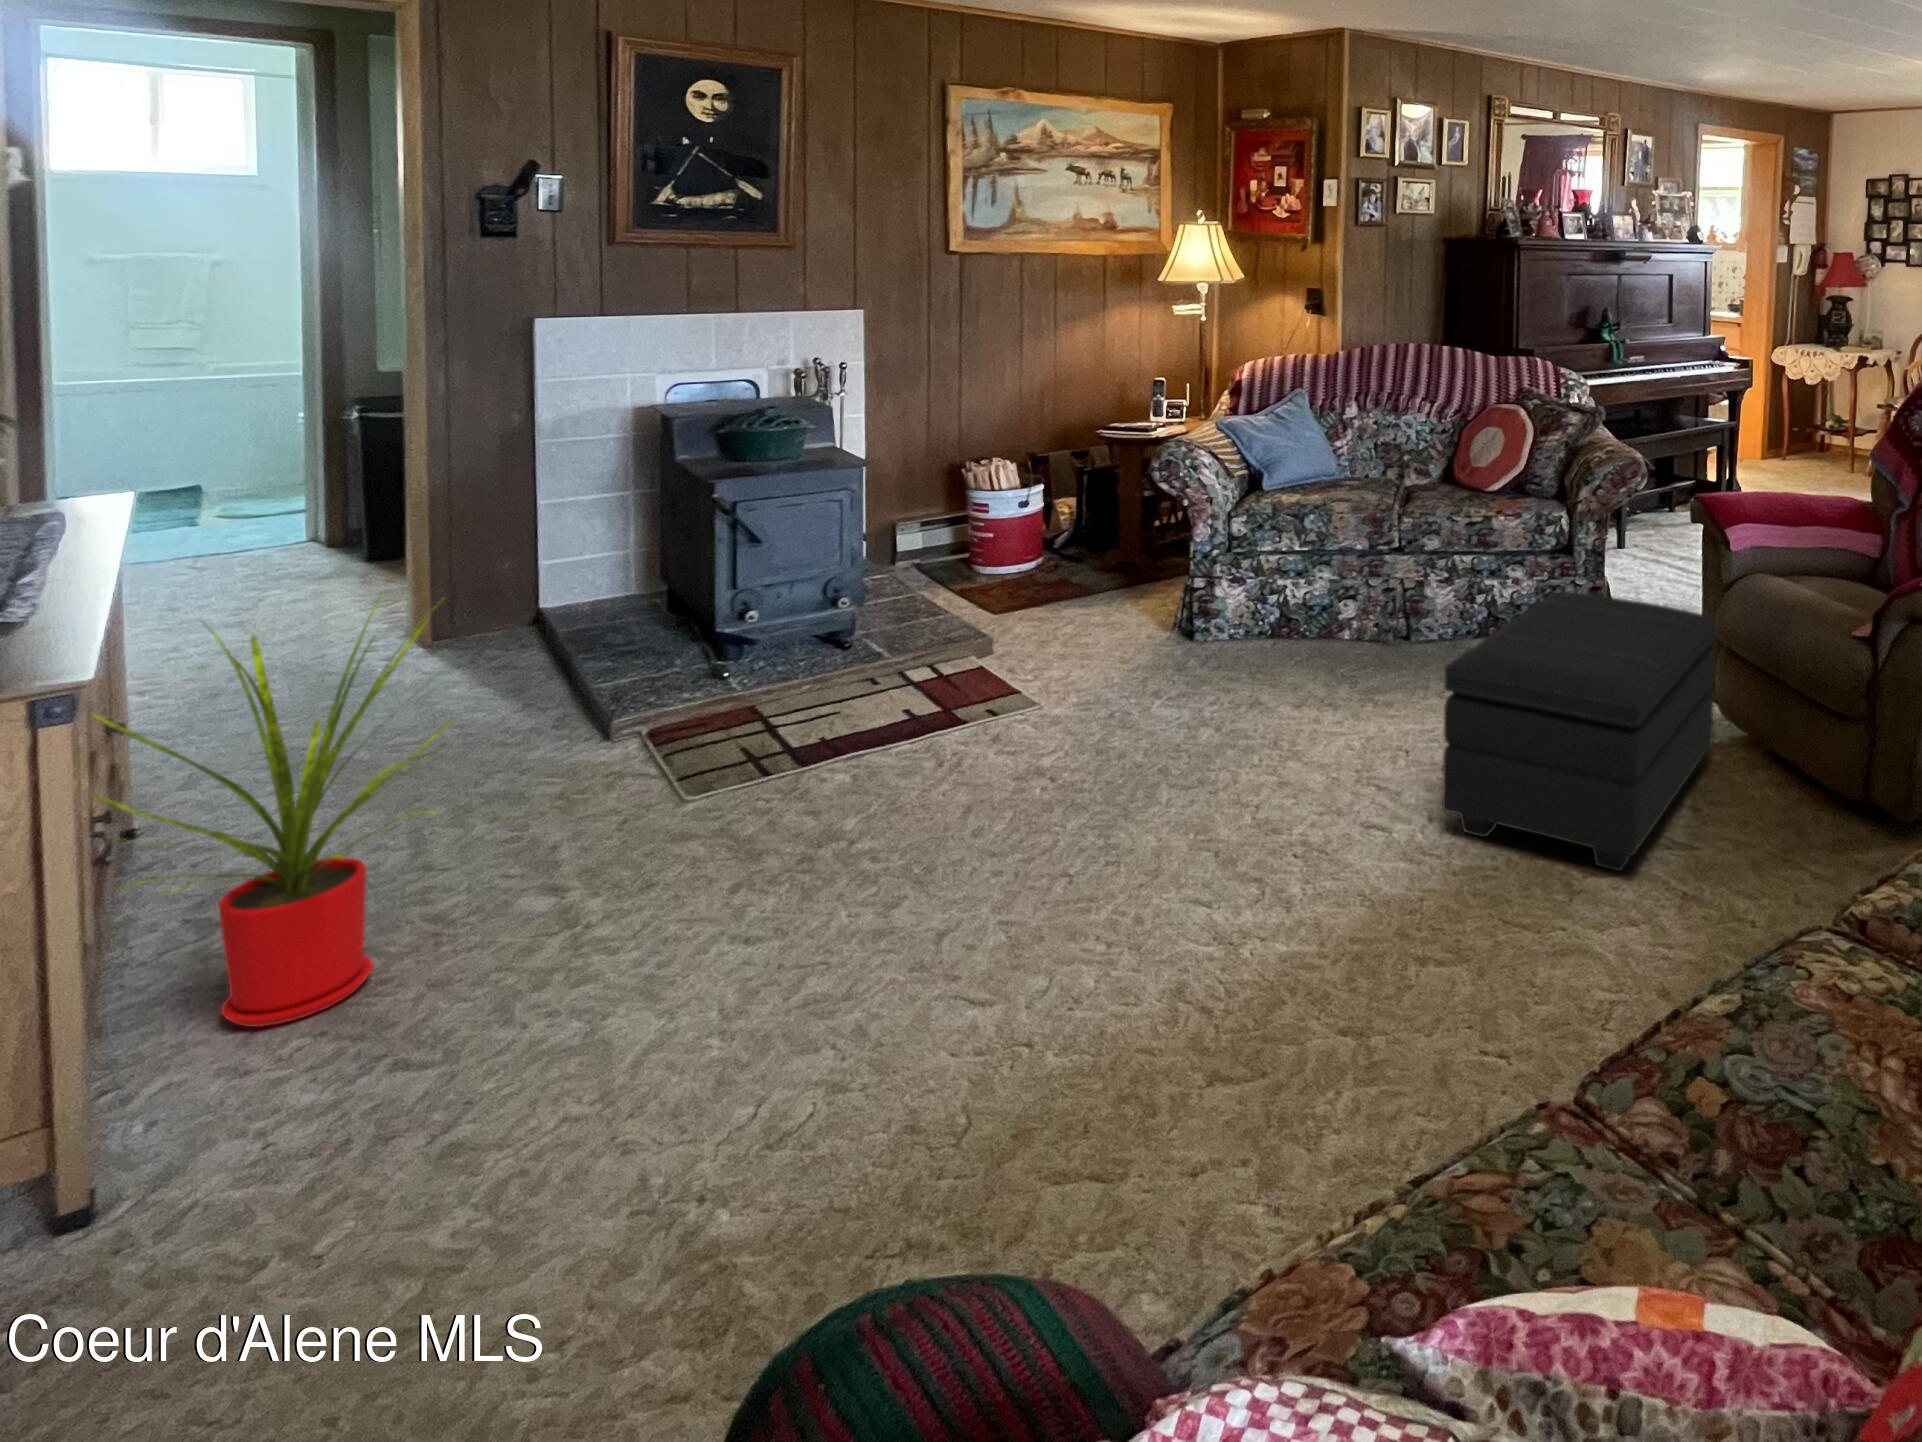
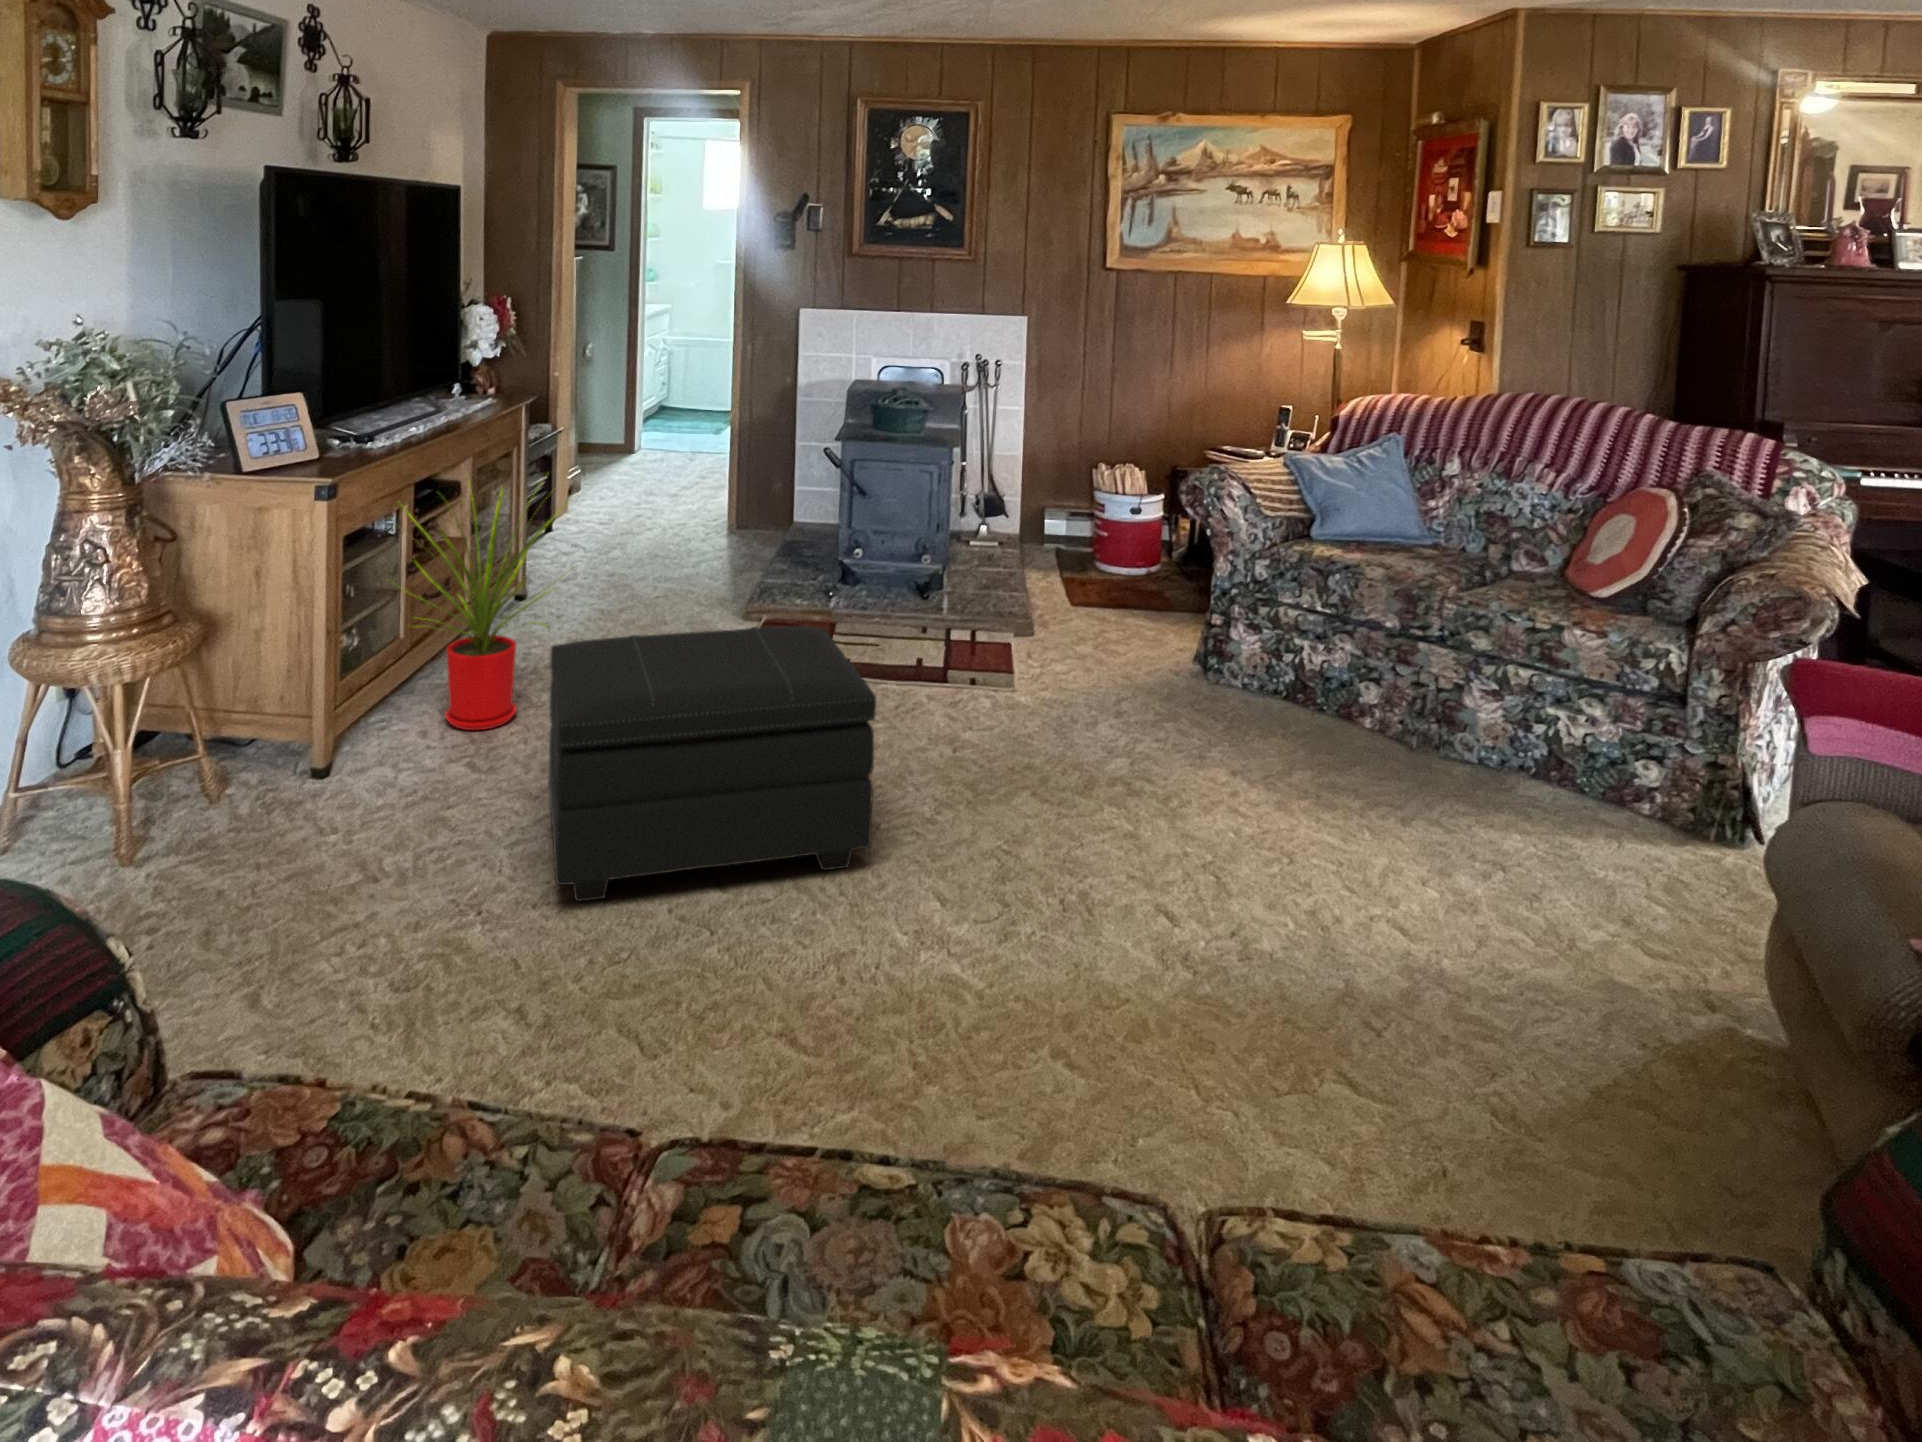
footstool: present [1442,593,1716,871] -> present [549,626,876,901]

